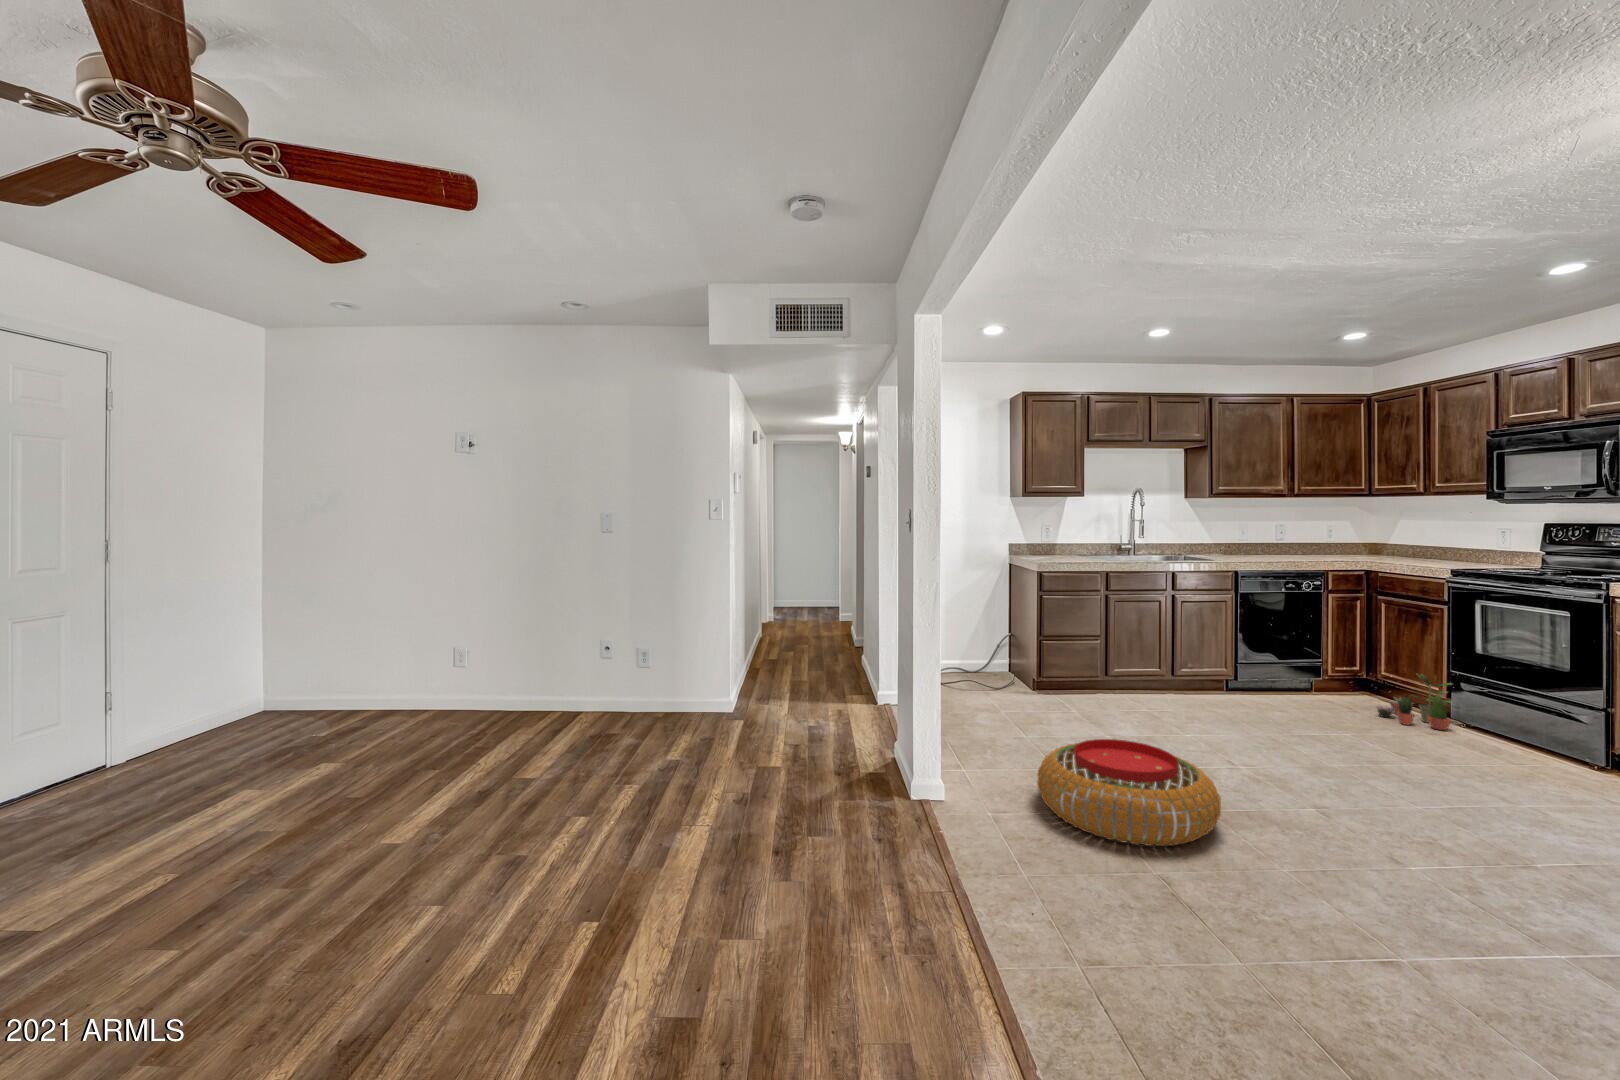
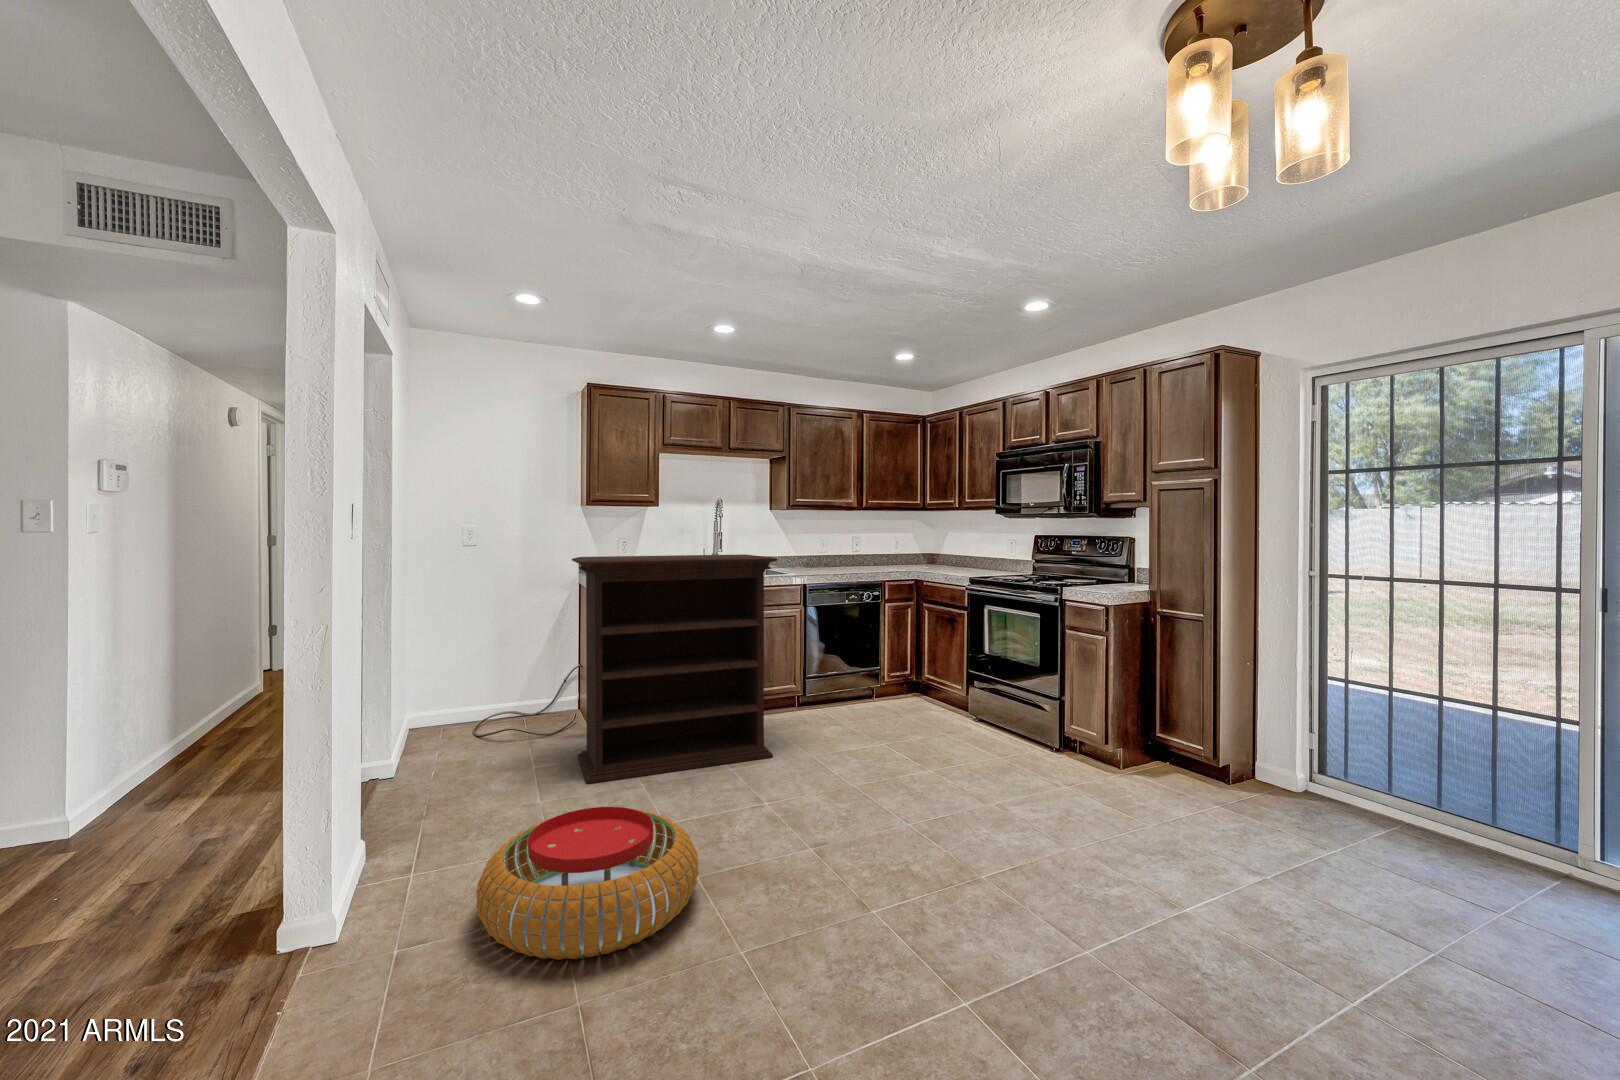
bookshelf: none [1032,541,1233,729] -> present [572,554,778,784]
potted plant: present [1377,674,1451,730] -> none [915,677,970,730]

